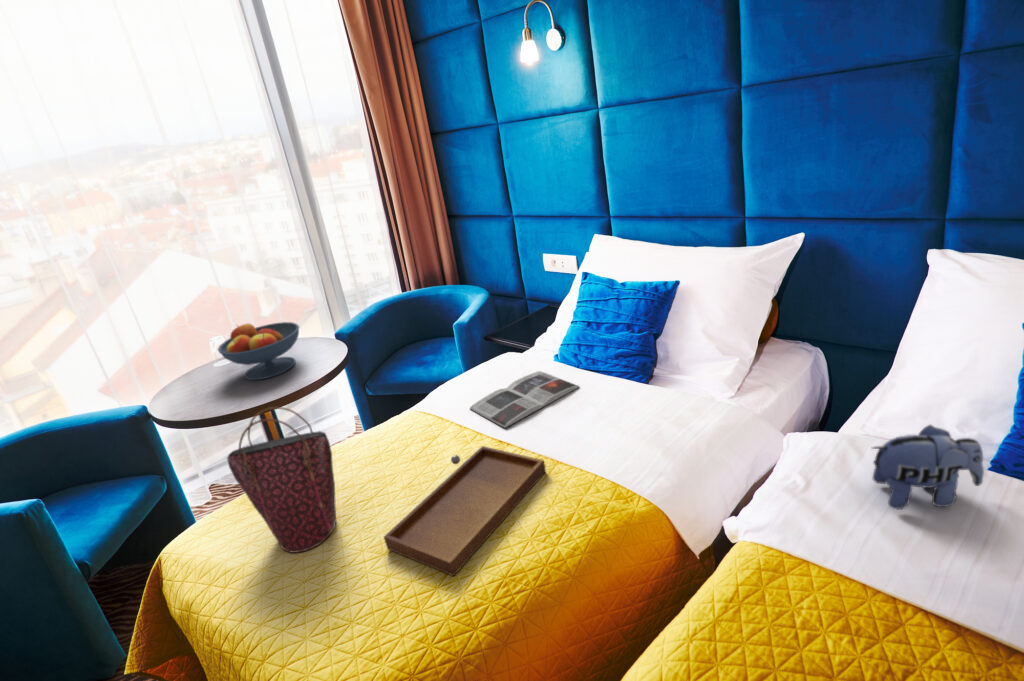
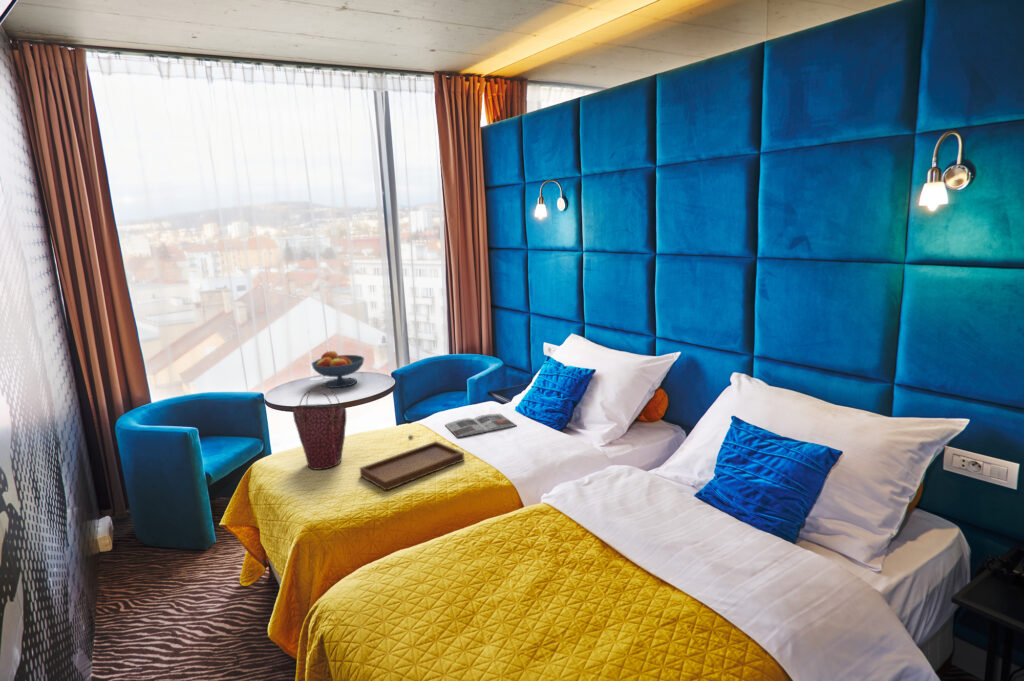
plush toy: present [873,425,984,509] -> none [613,457,671,505]

